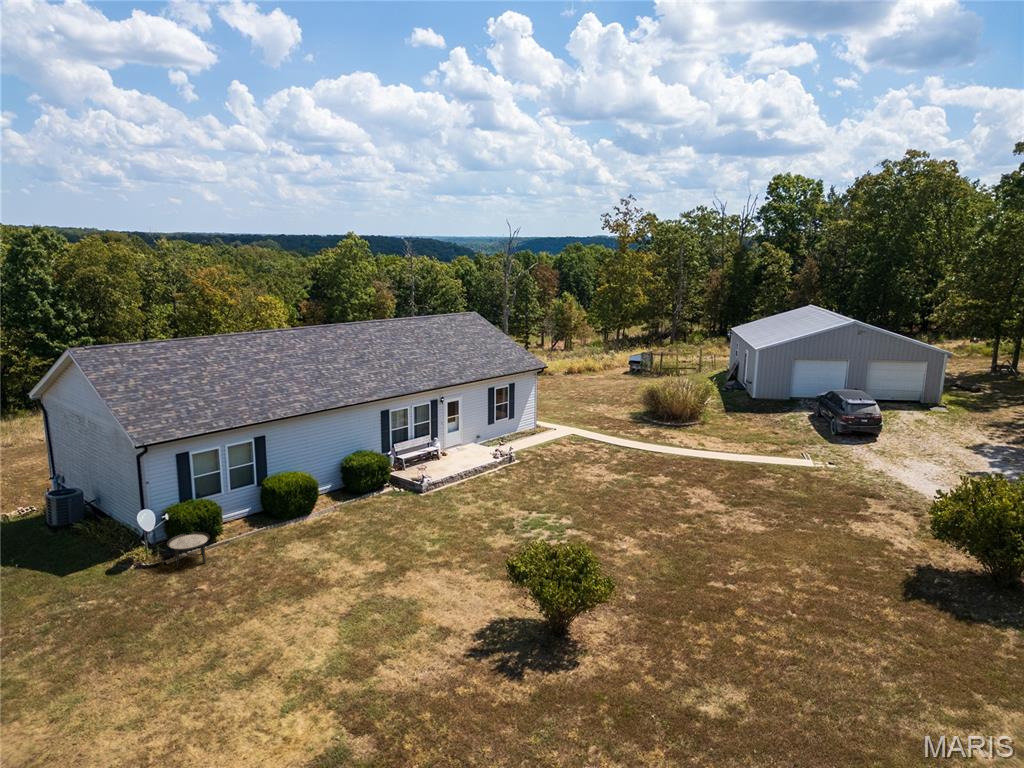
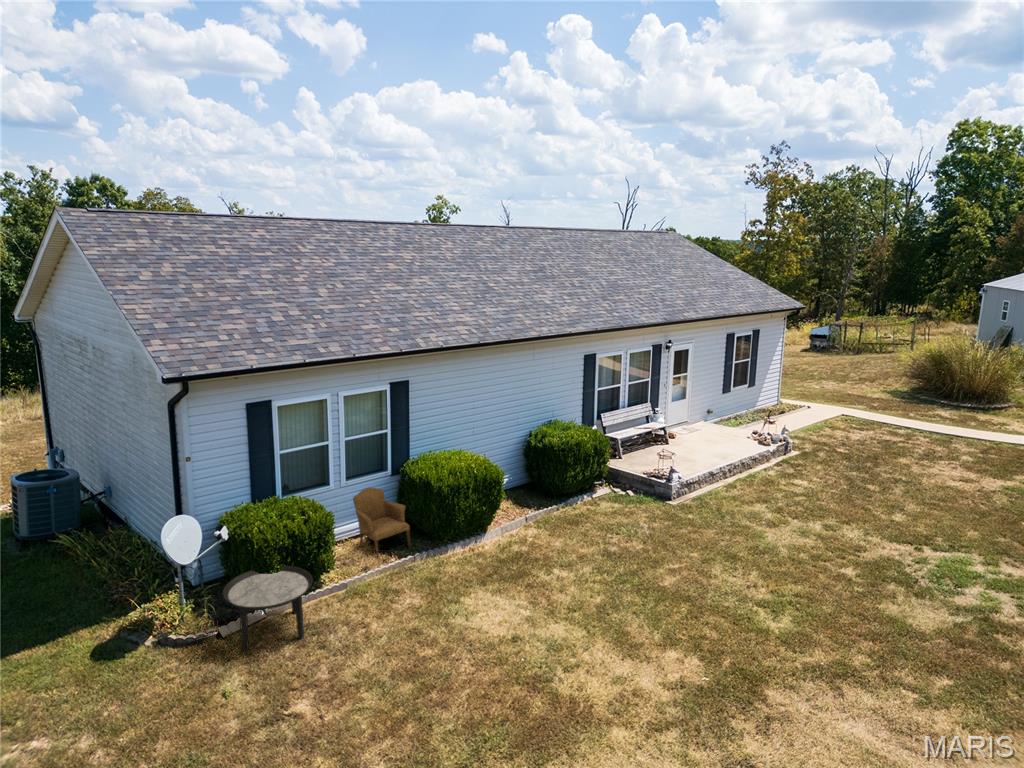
armchair: none [235,493,267,529] -> present [353,487,411,558]

